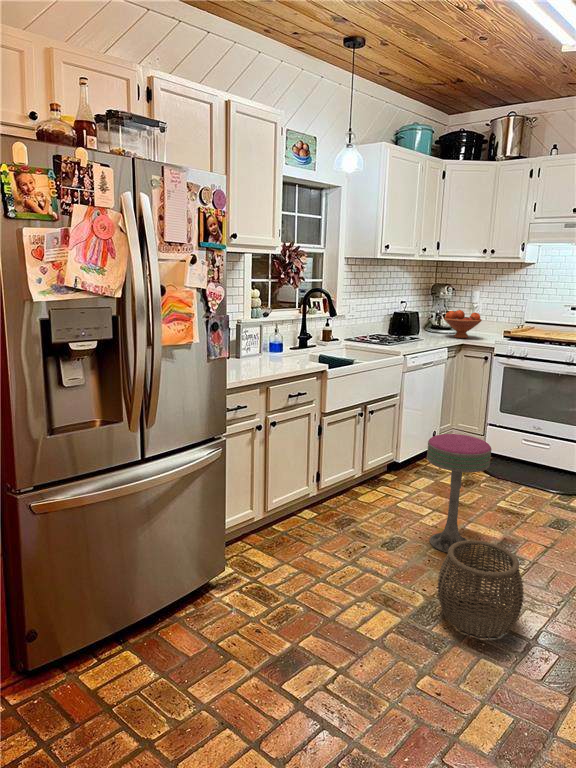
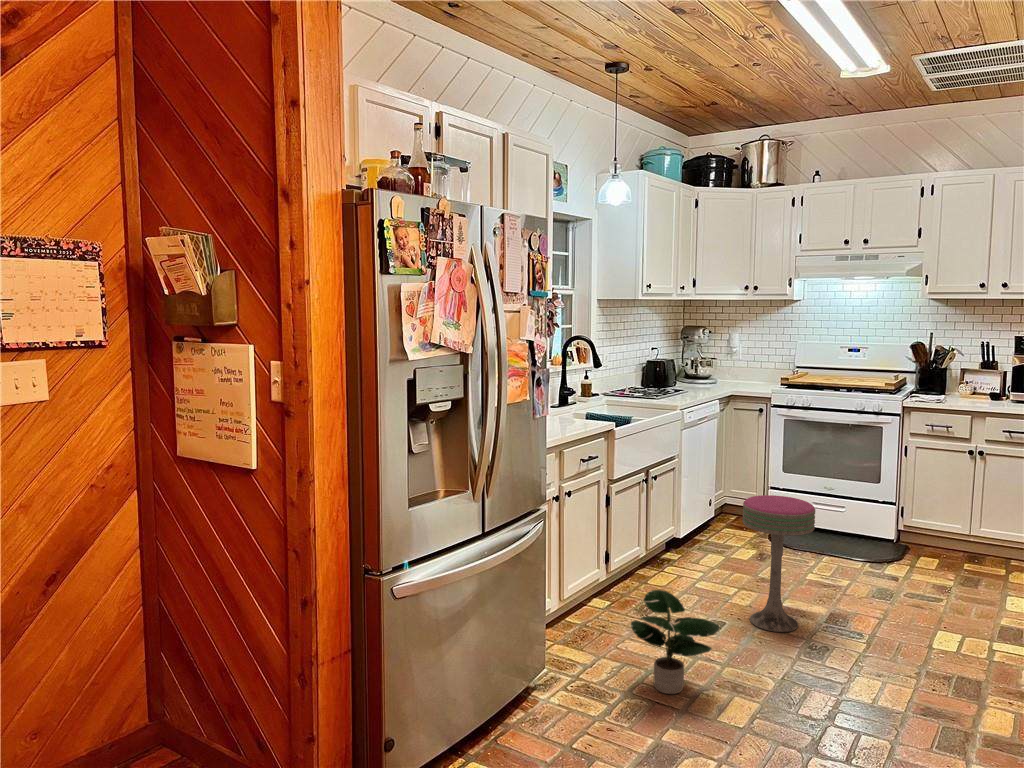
fruit bowl: present [444,310,482,338] -> none [707,356,751,389]
potted plant: none [298,512,373,604] -> present [631,590,720,694]
woven basket: present [437,540,524,638] -> none [790,607,888,712]

